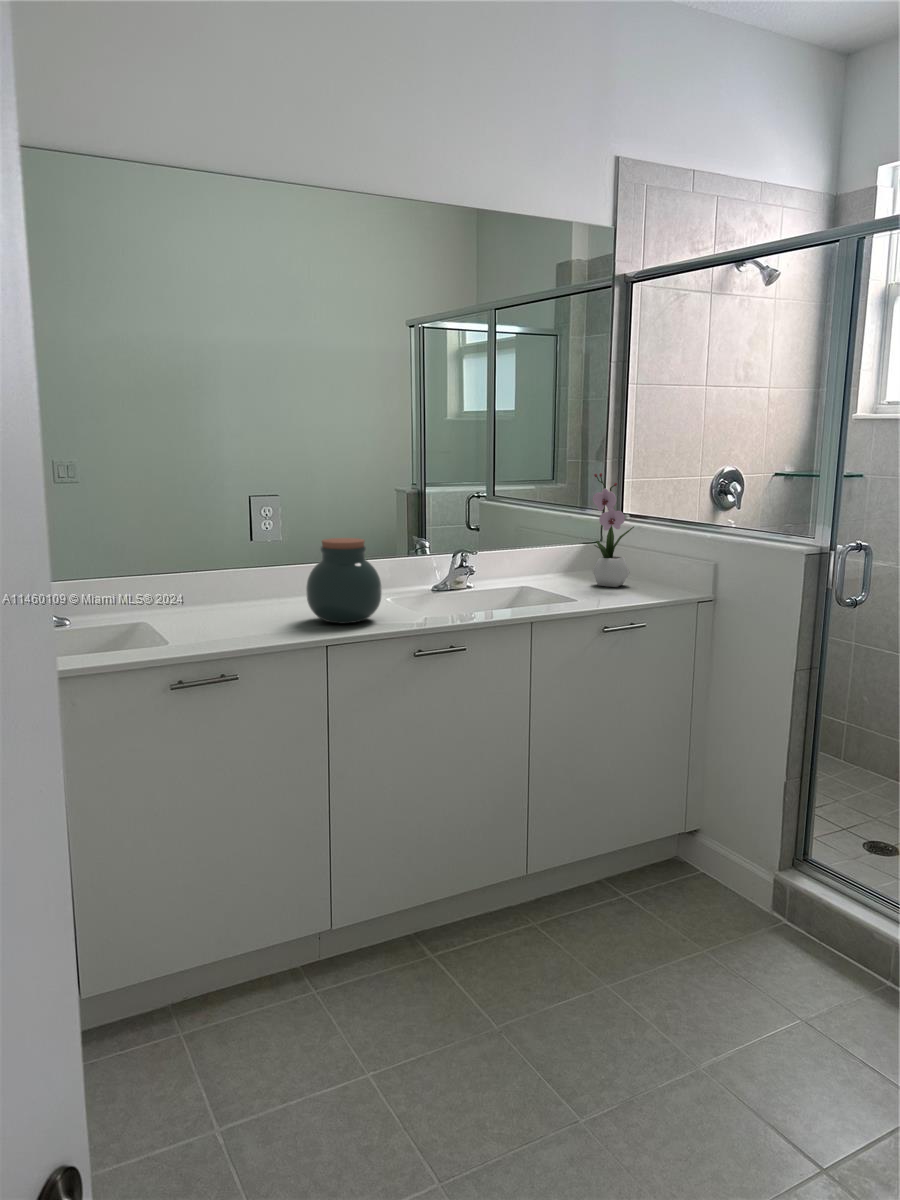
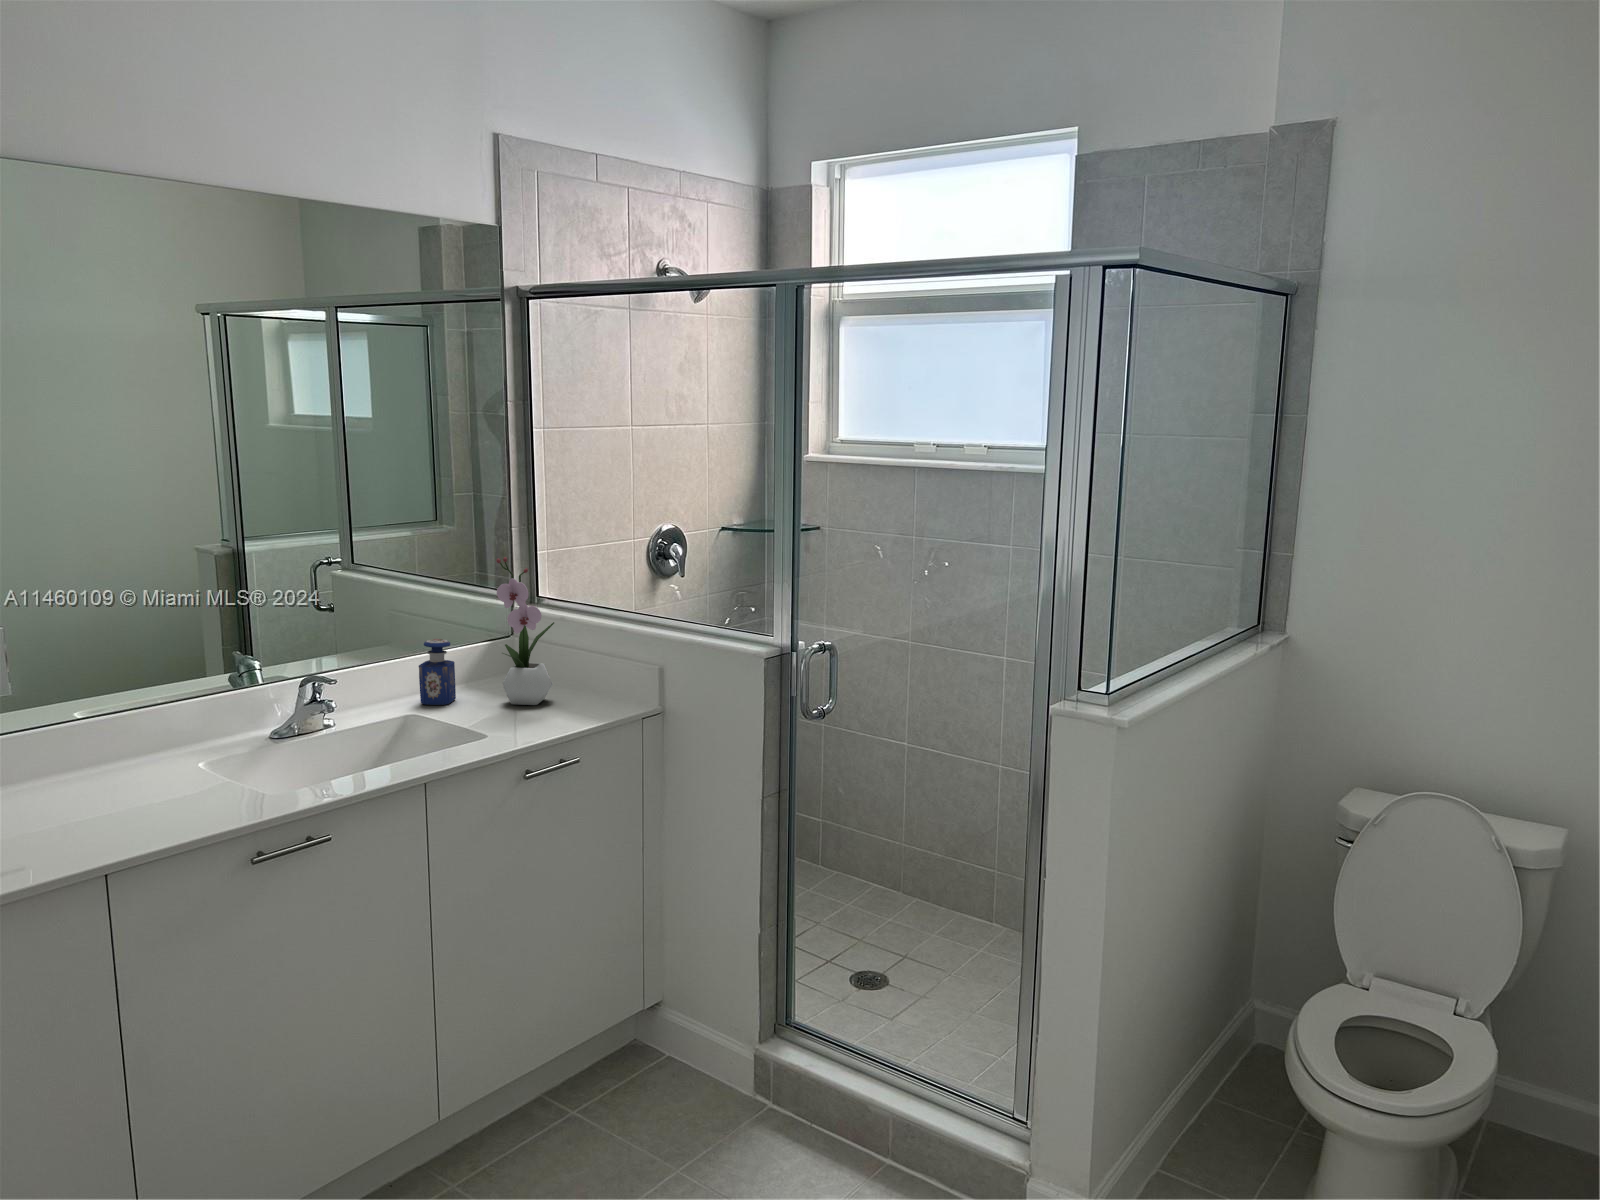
perfume bottle: none [533,535,559,583] -> present [419,639,456,705]
jar: present [306,538,382,623] -> none [62,699,191,832]

